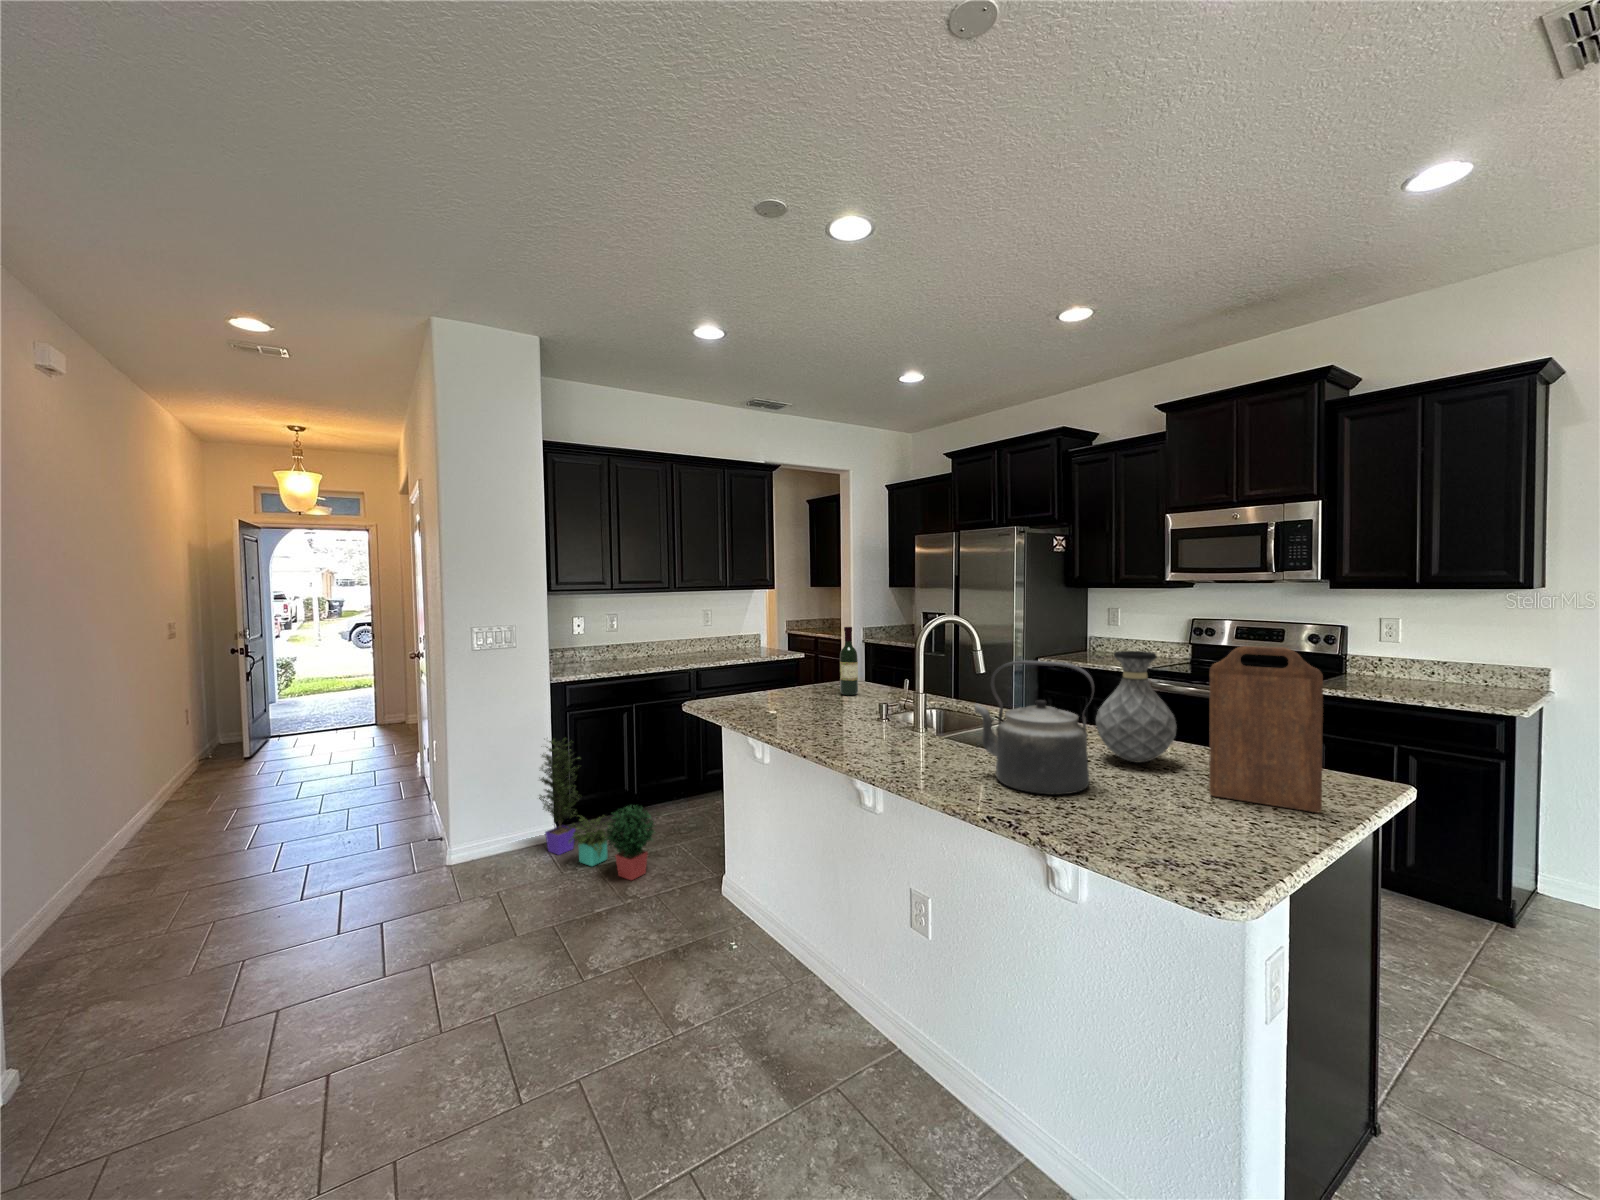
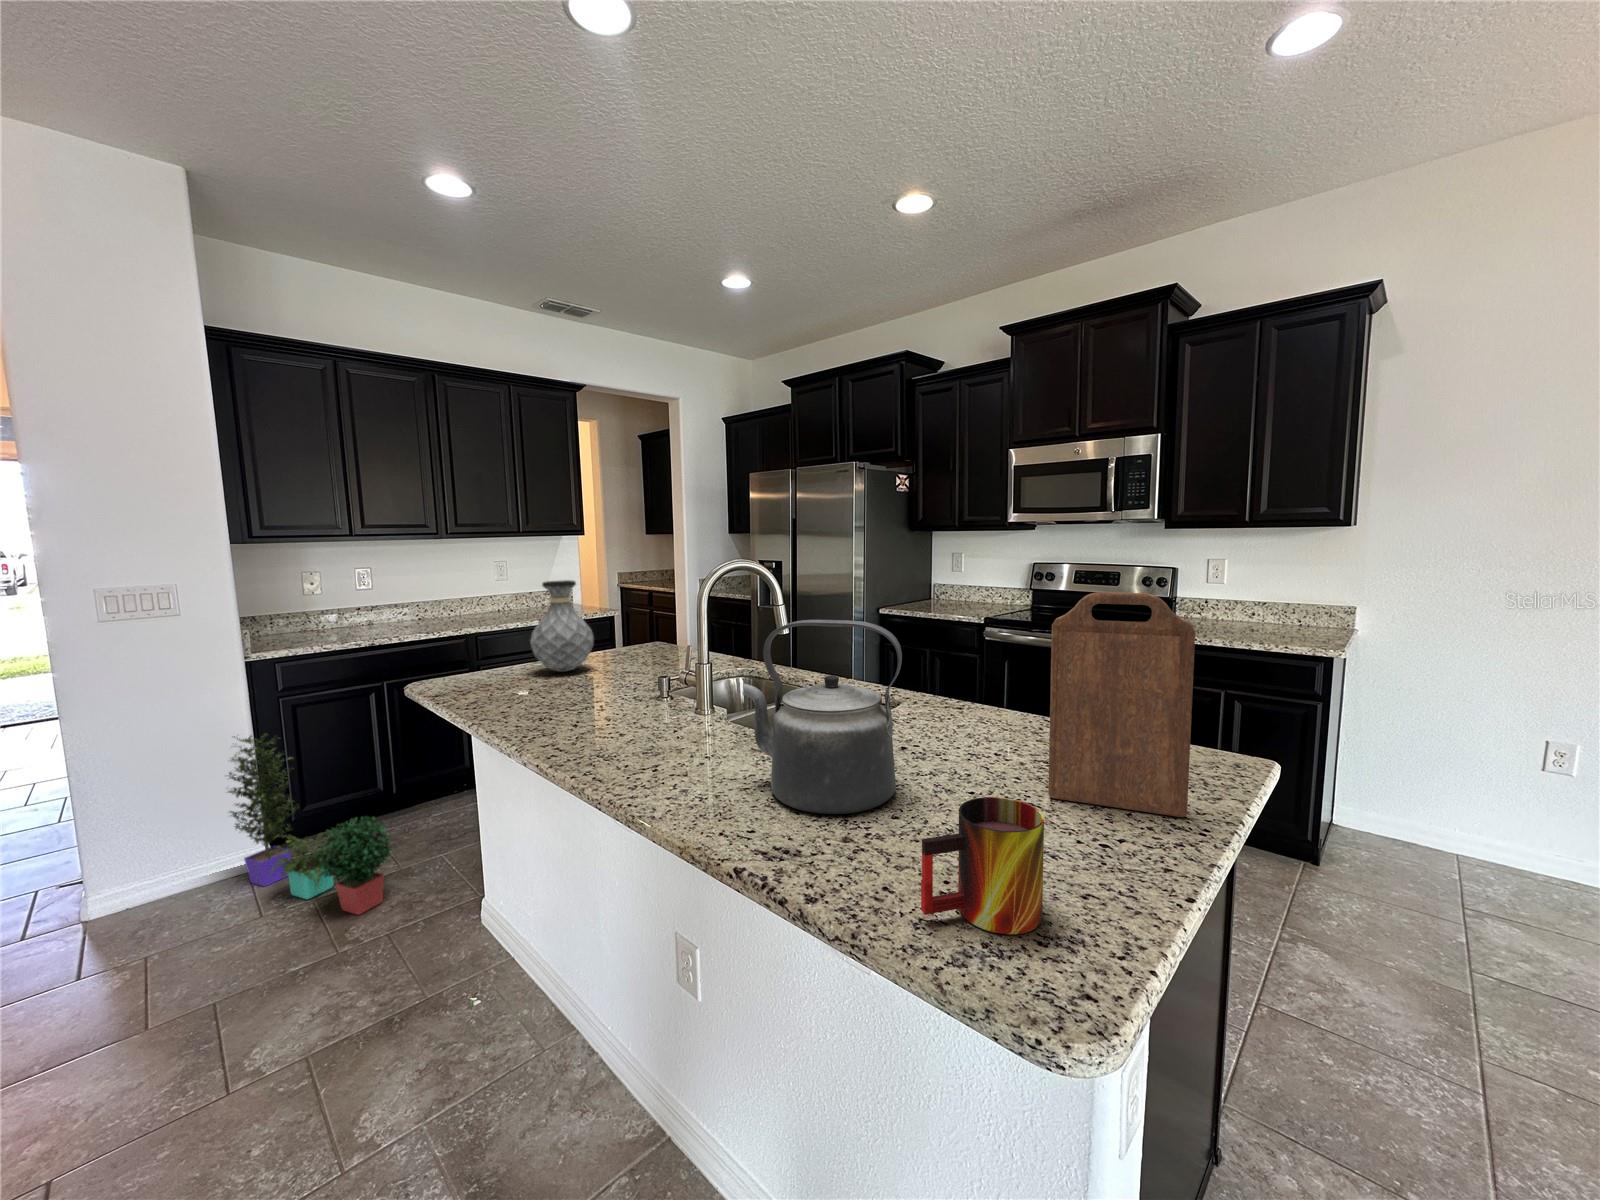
wine bottle: present [840,627,858,695] -> none [625,578,649,664]
vase: present [1096,651,1177,763] -> present [531,580,594,672]
mug: none [1122,776,1205,858] -> present [921,797,1044,934]

